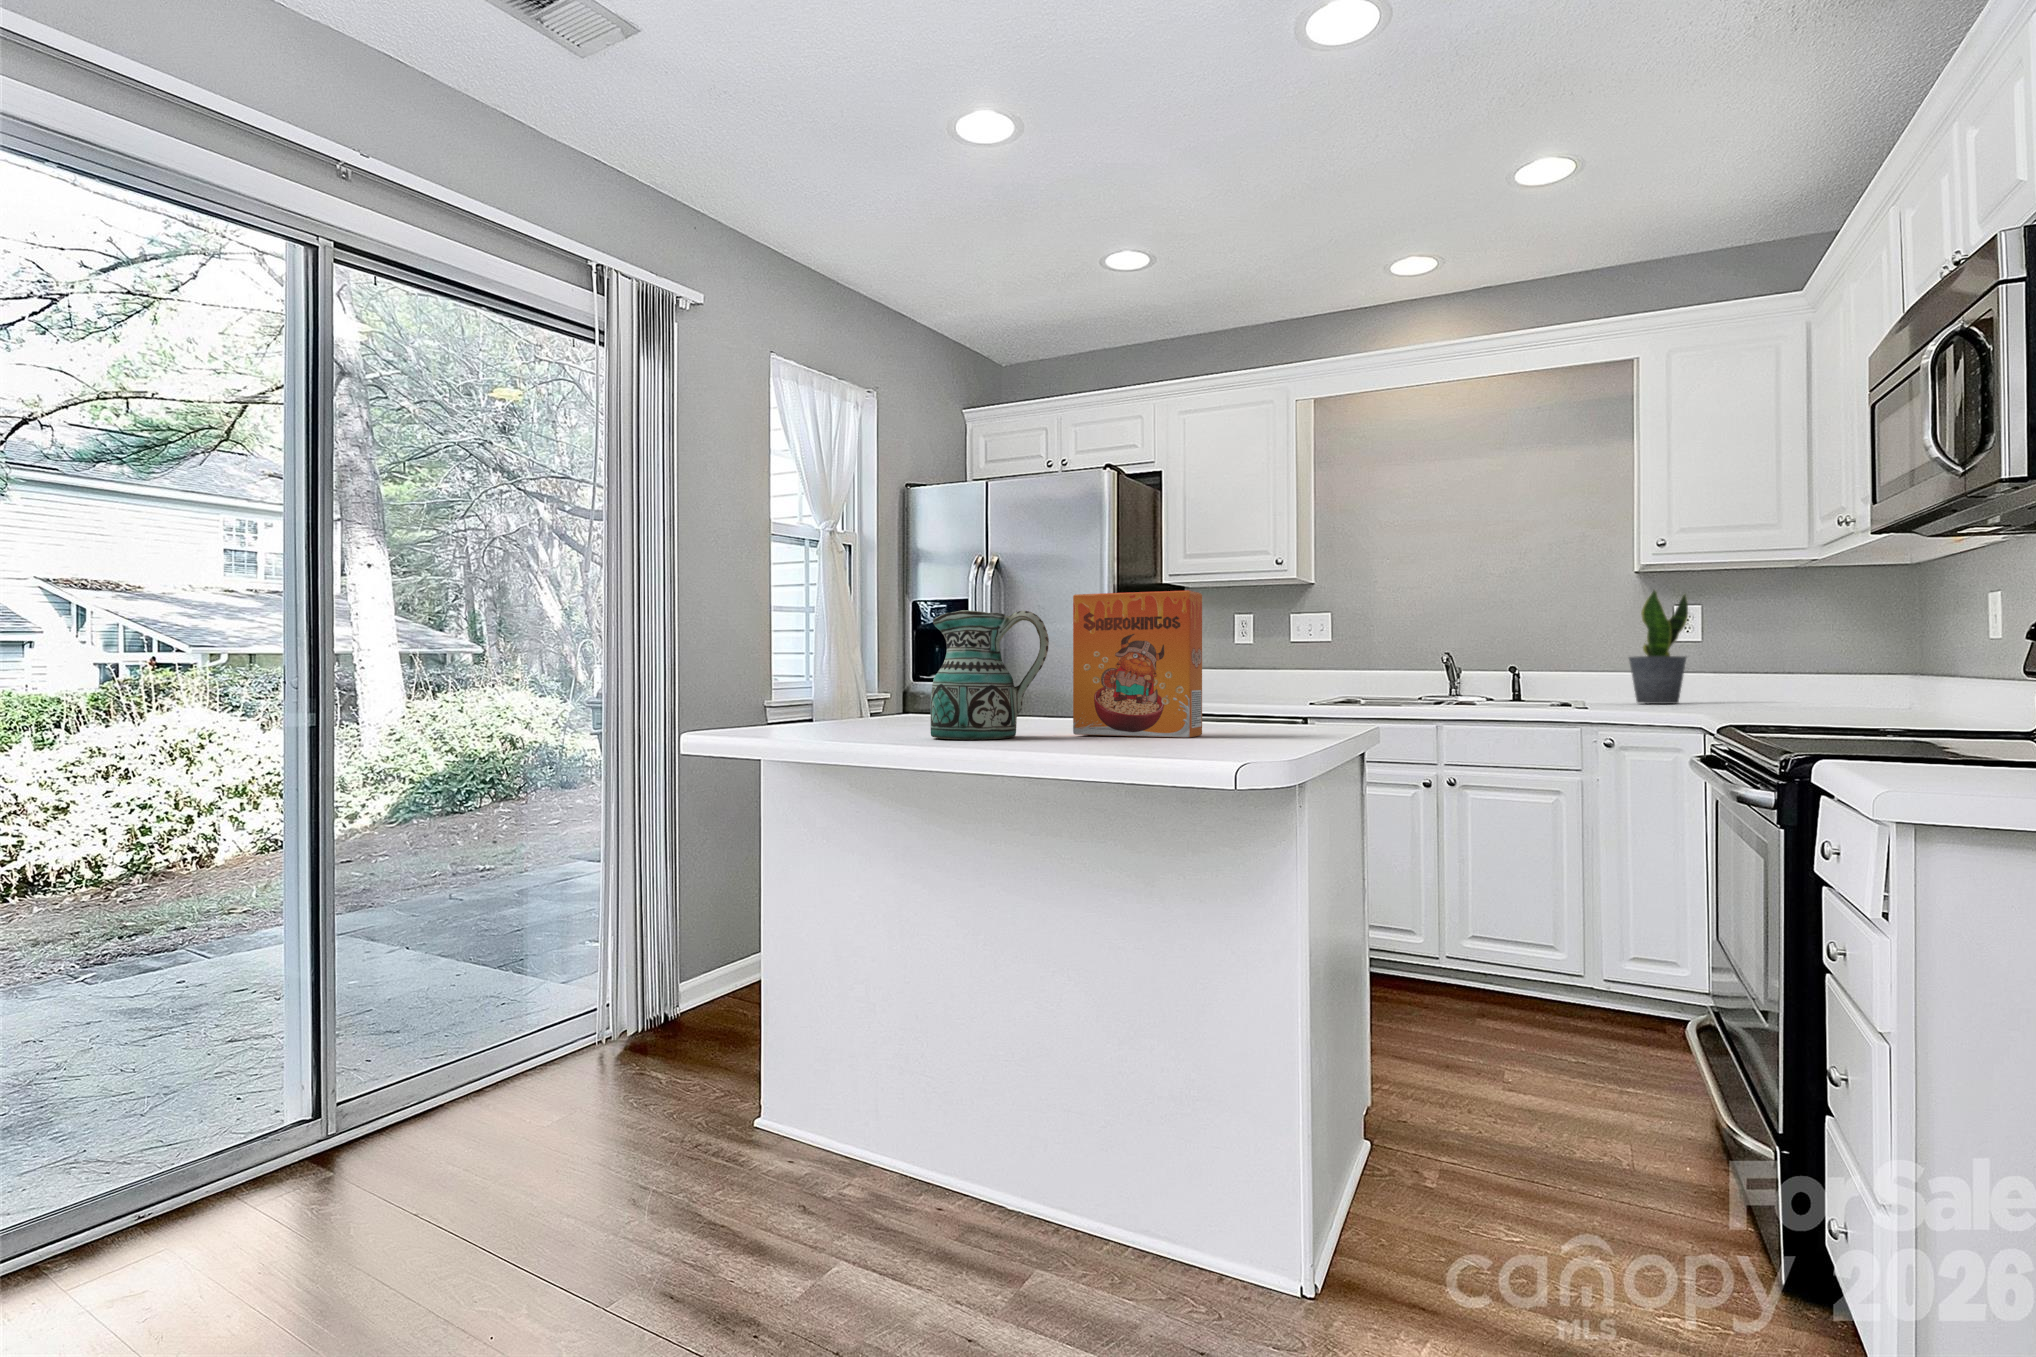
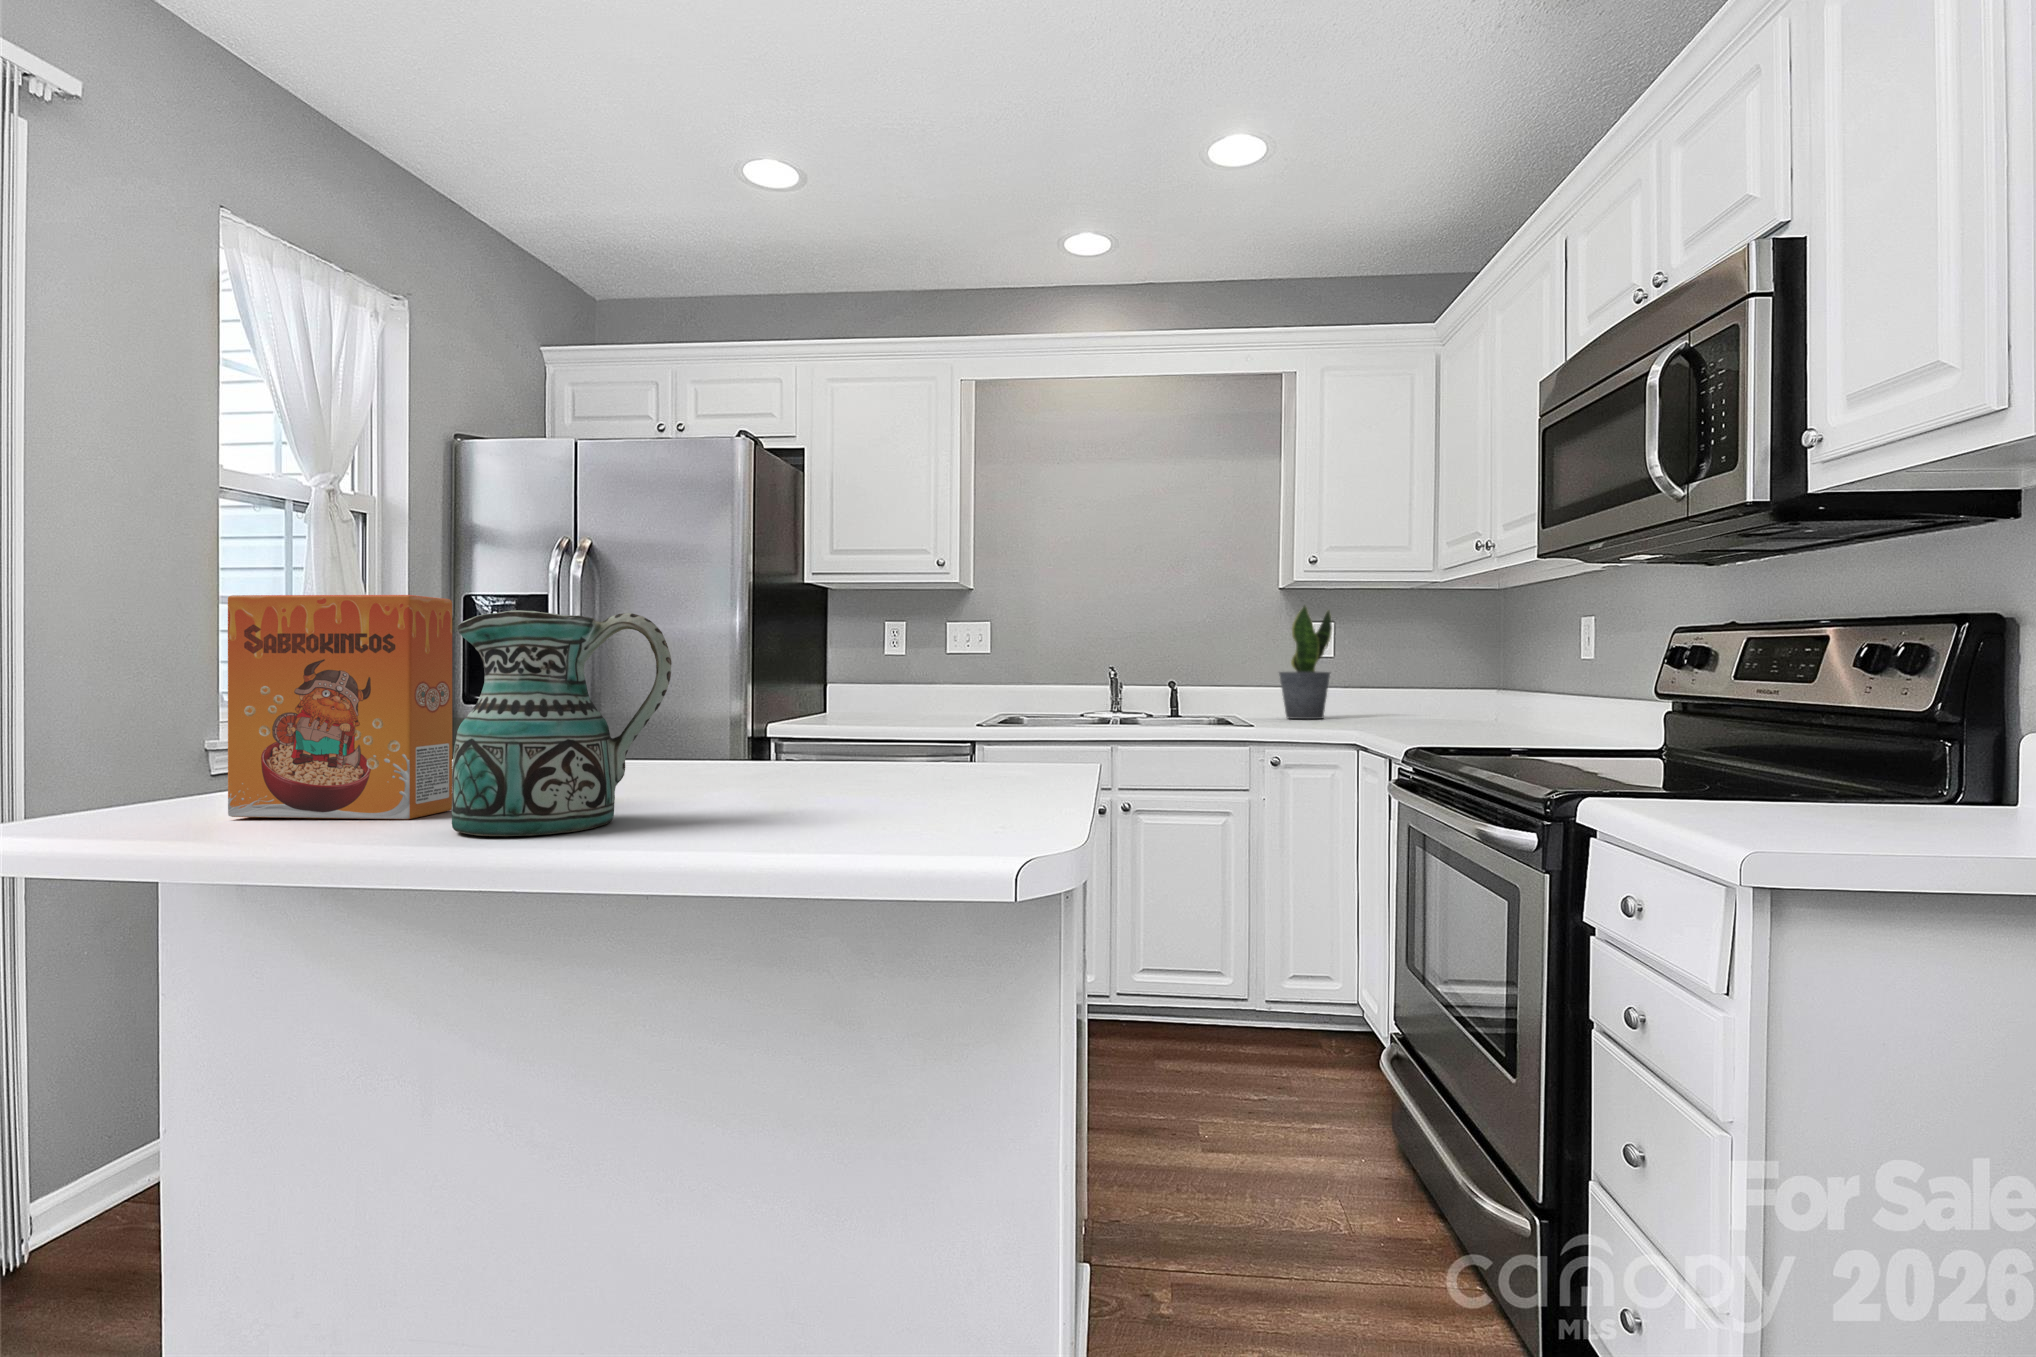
cereal box: present [1073,590,1202,738] -> present [228,595,452,820]

